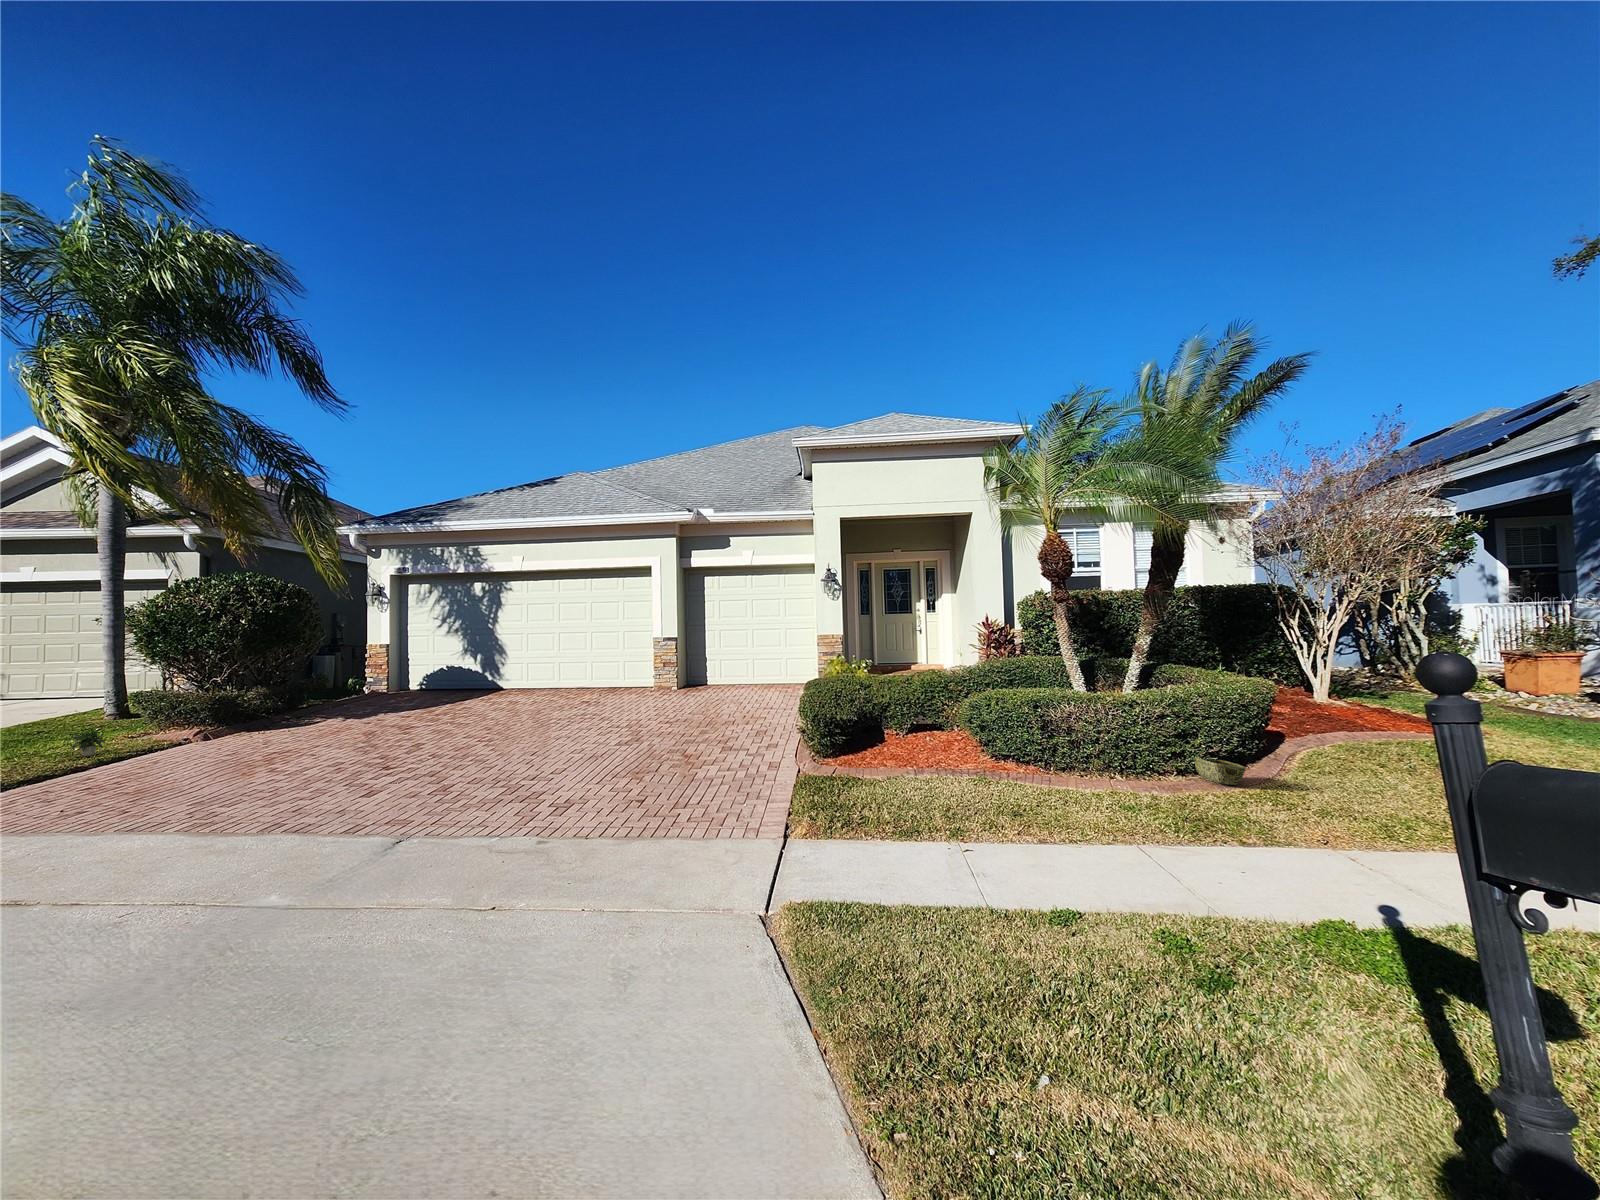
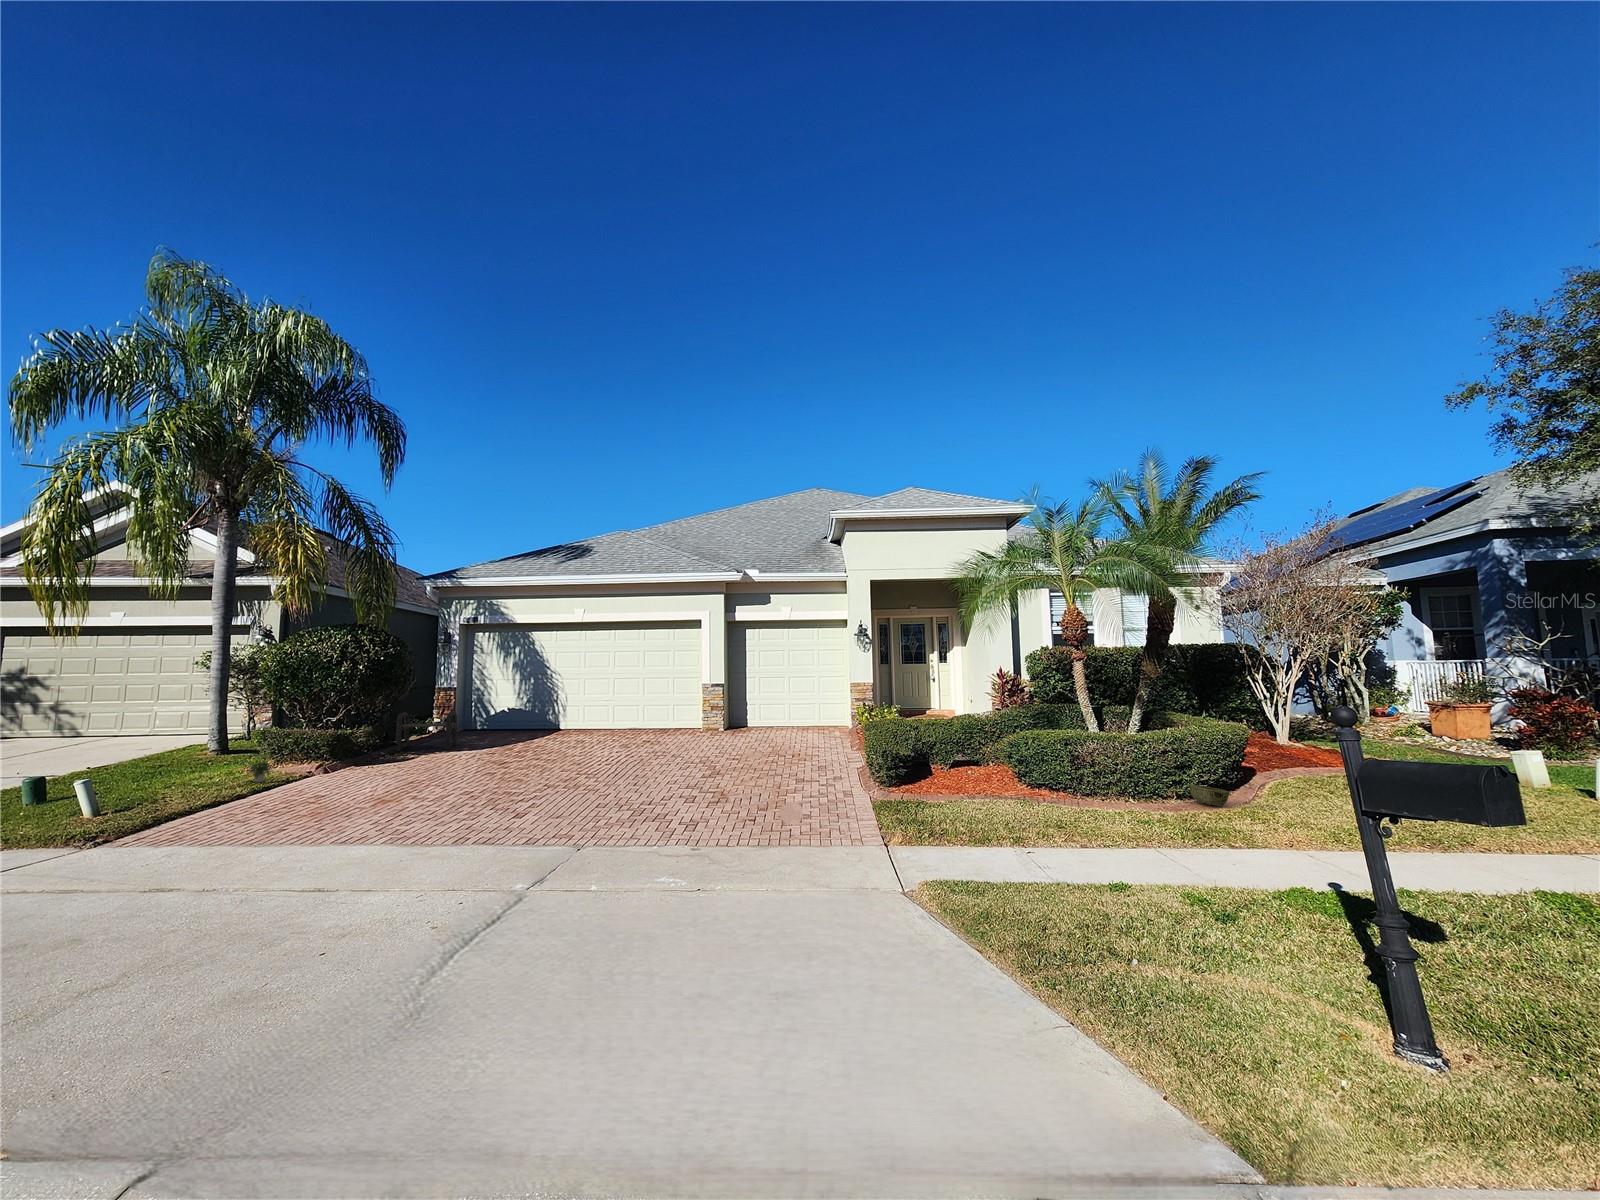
bench: none [301,671,374,716] -> present [396,711,457,751]

